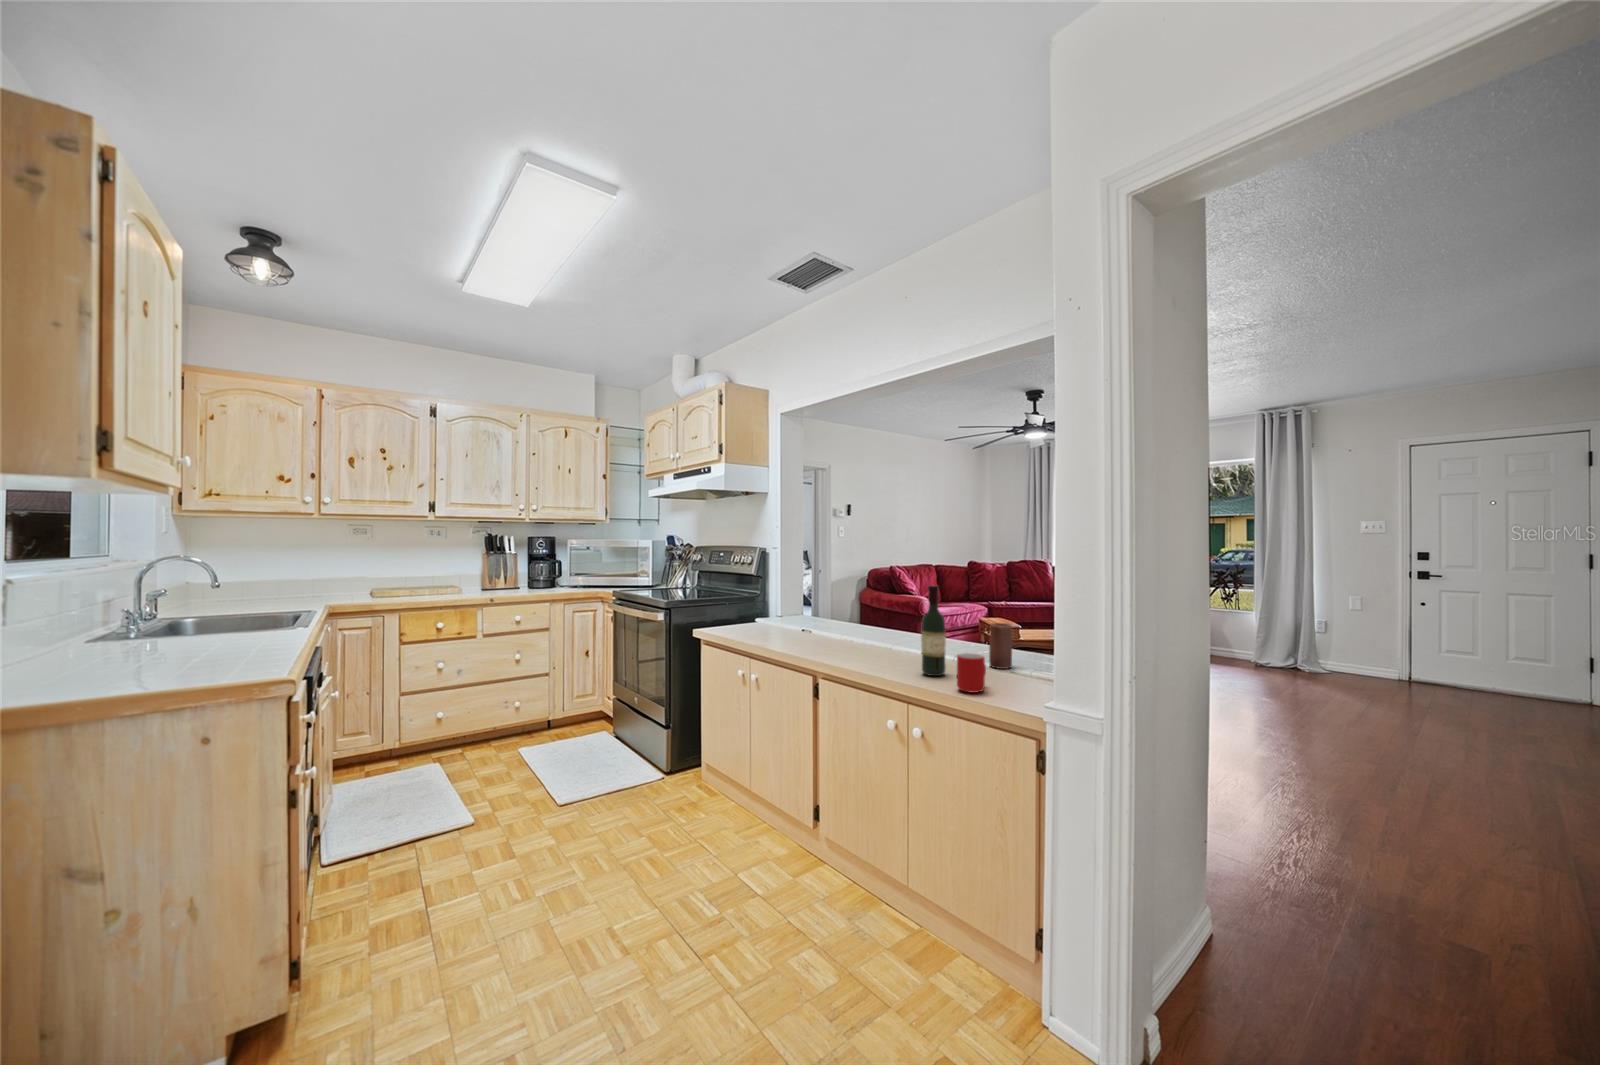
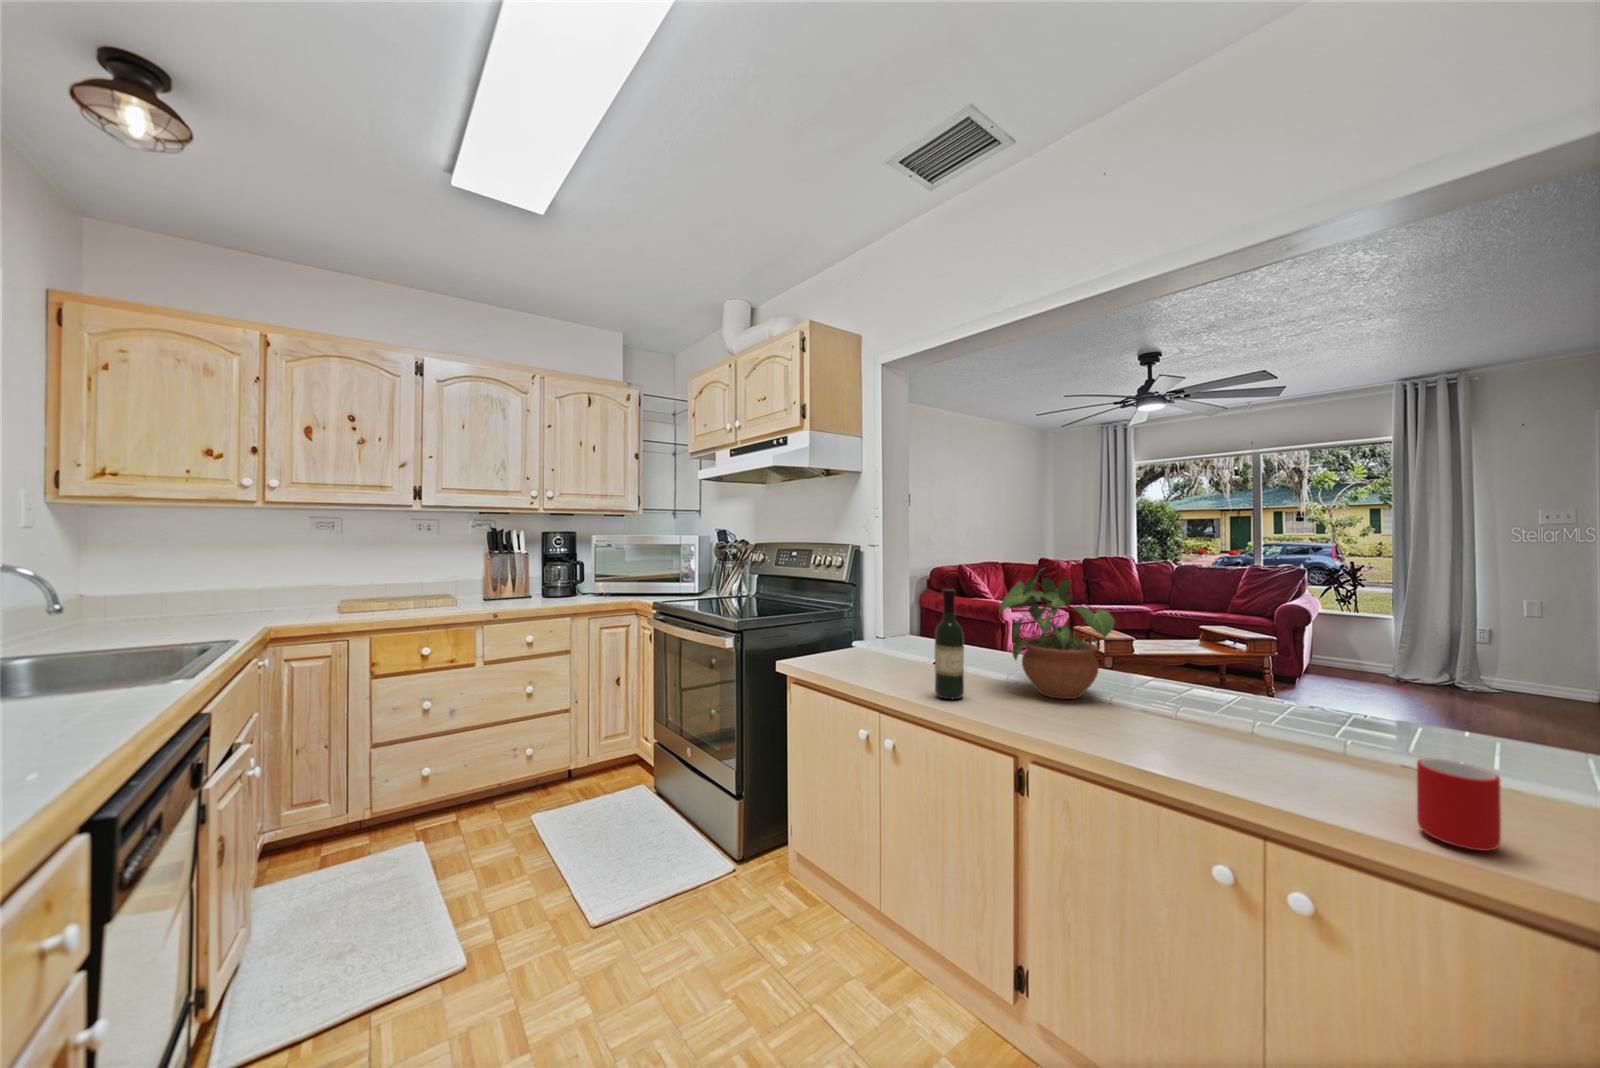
potted plant: none [825,562,890,646] -> present [999,569,1115,699]
wine bottle: present [921,585,946,676] -> present [935,589,964,699]
candle: present [989,623,1012,669] -> none [1358,677,1413,764]

